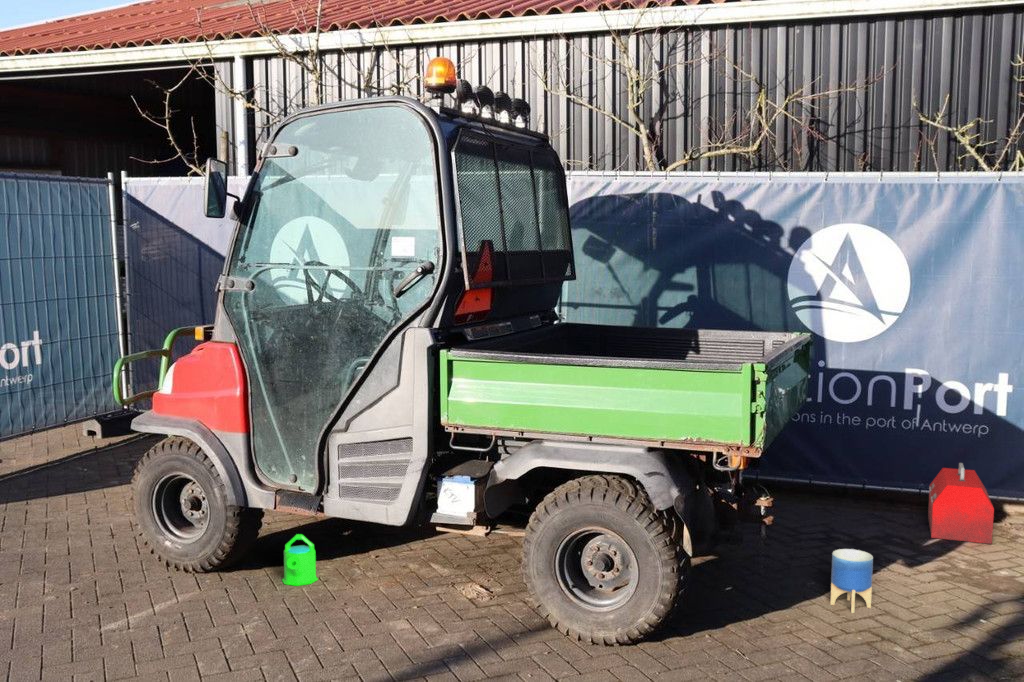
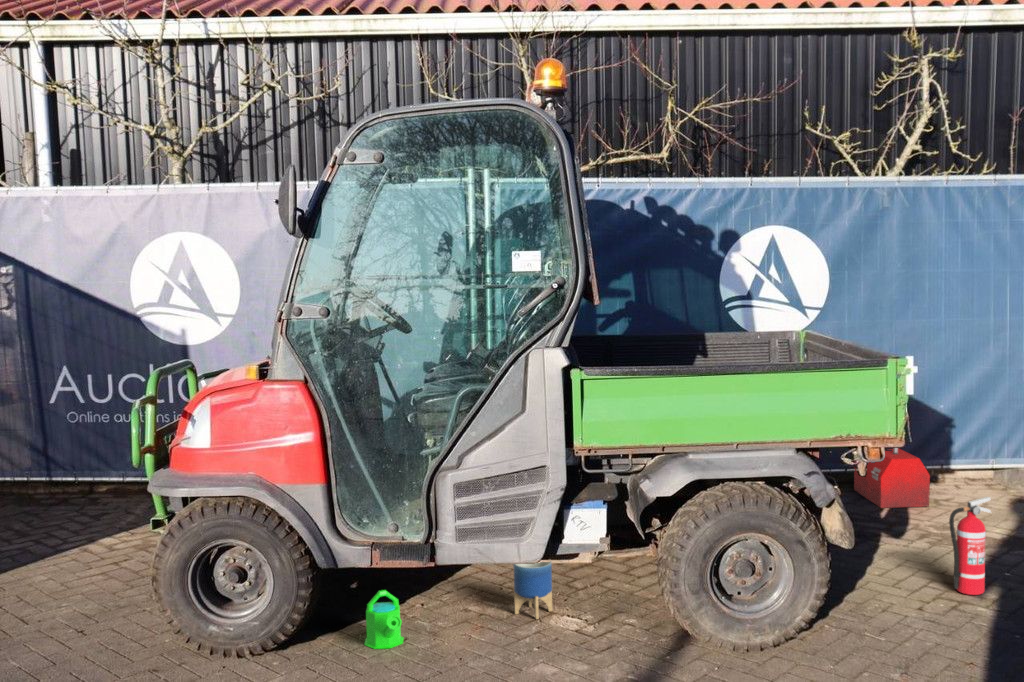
fire extinguisher: none [886,531,942,640] -> present [949,497,991,595]
planter: present [830,549,873,613] -> present [513,561,552,619]

